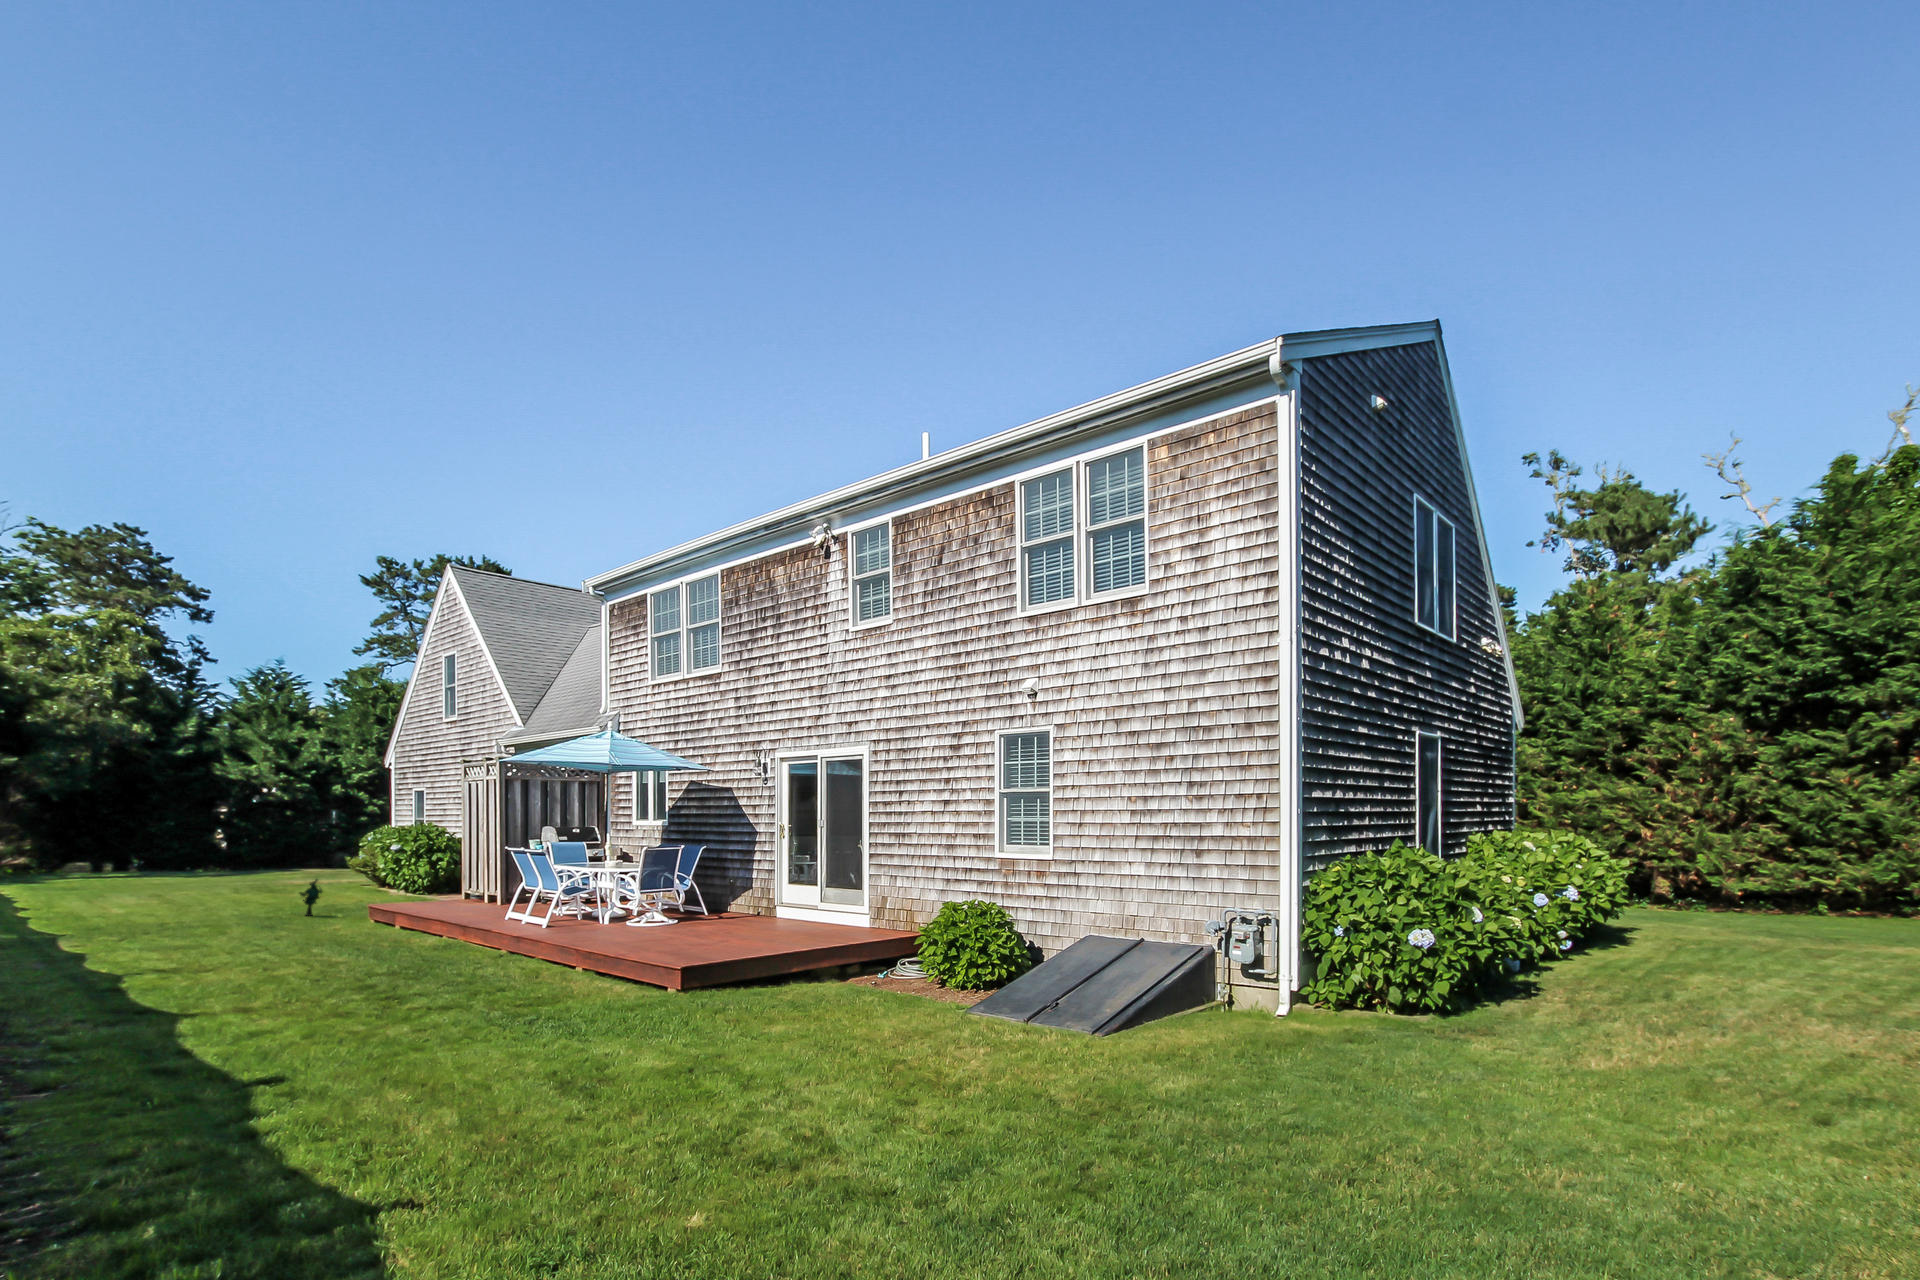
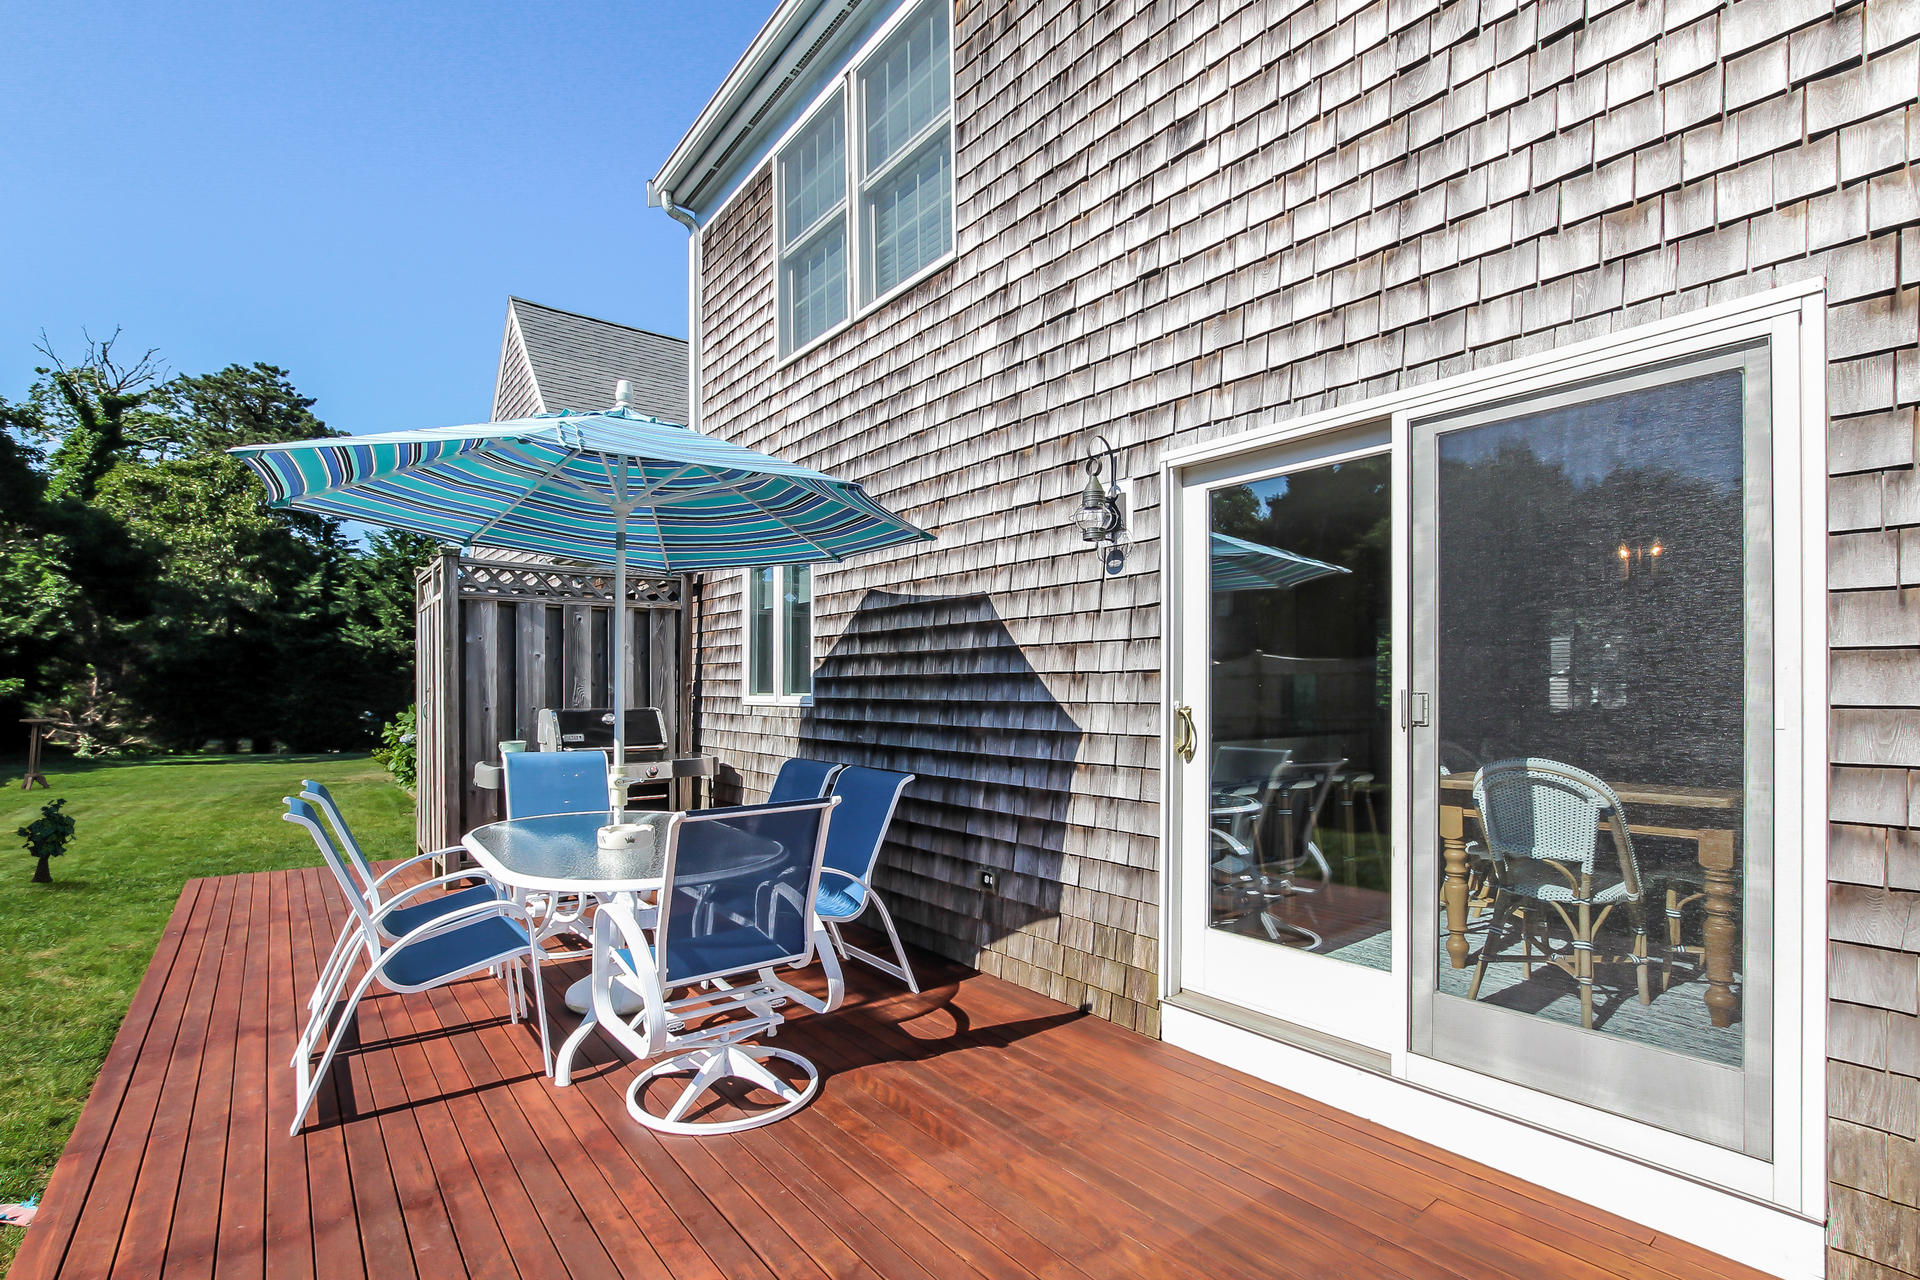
side table: none [139,846,163,891] -> present [19,719,56,790]

